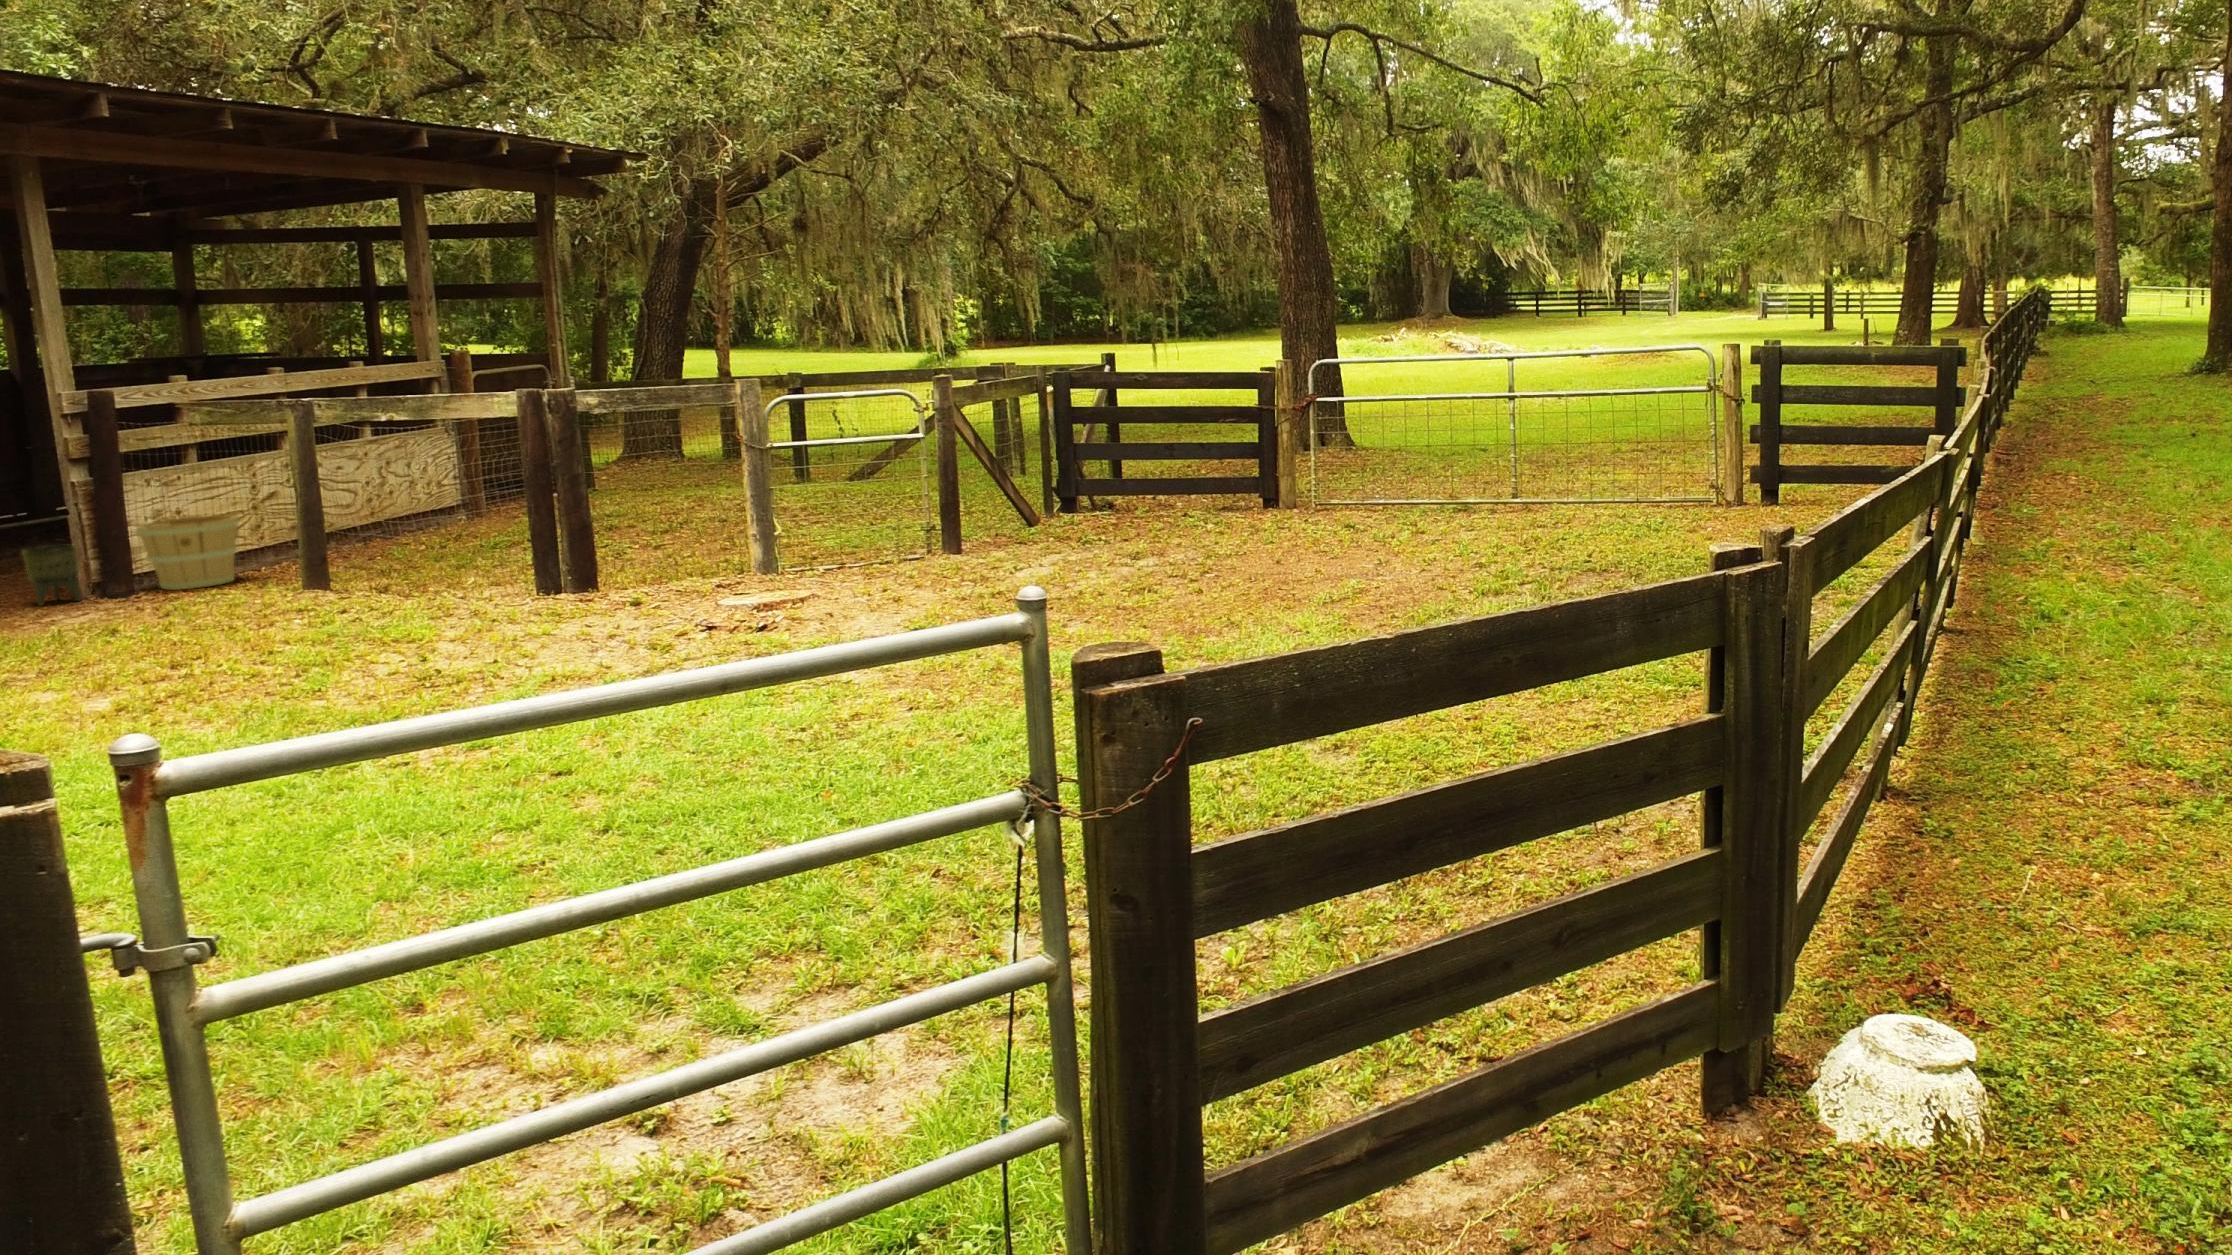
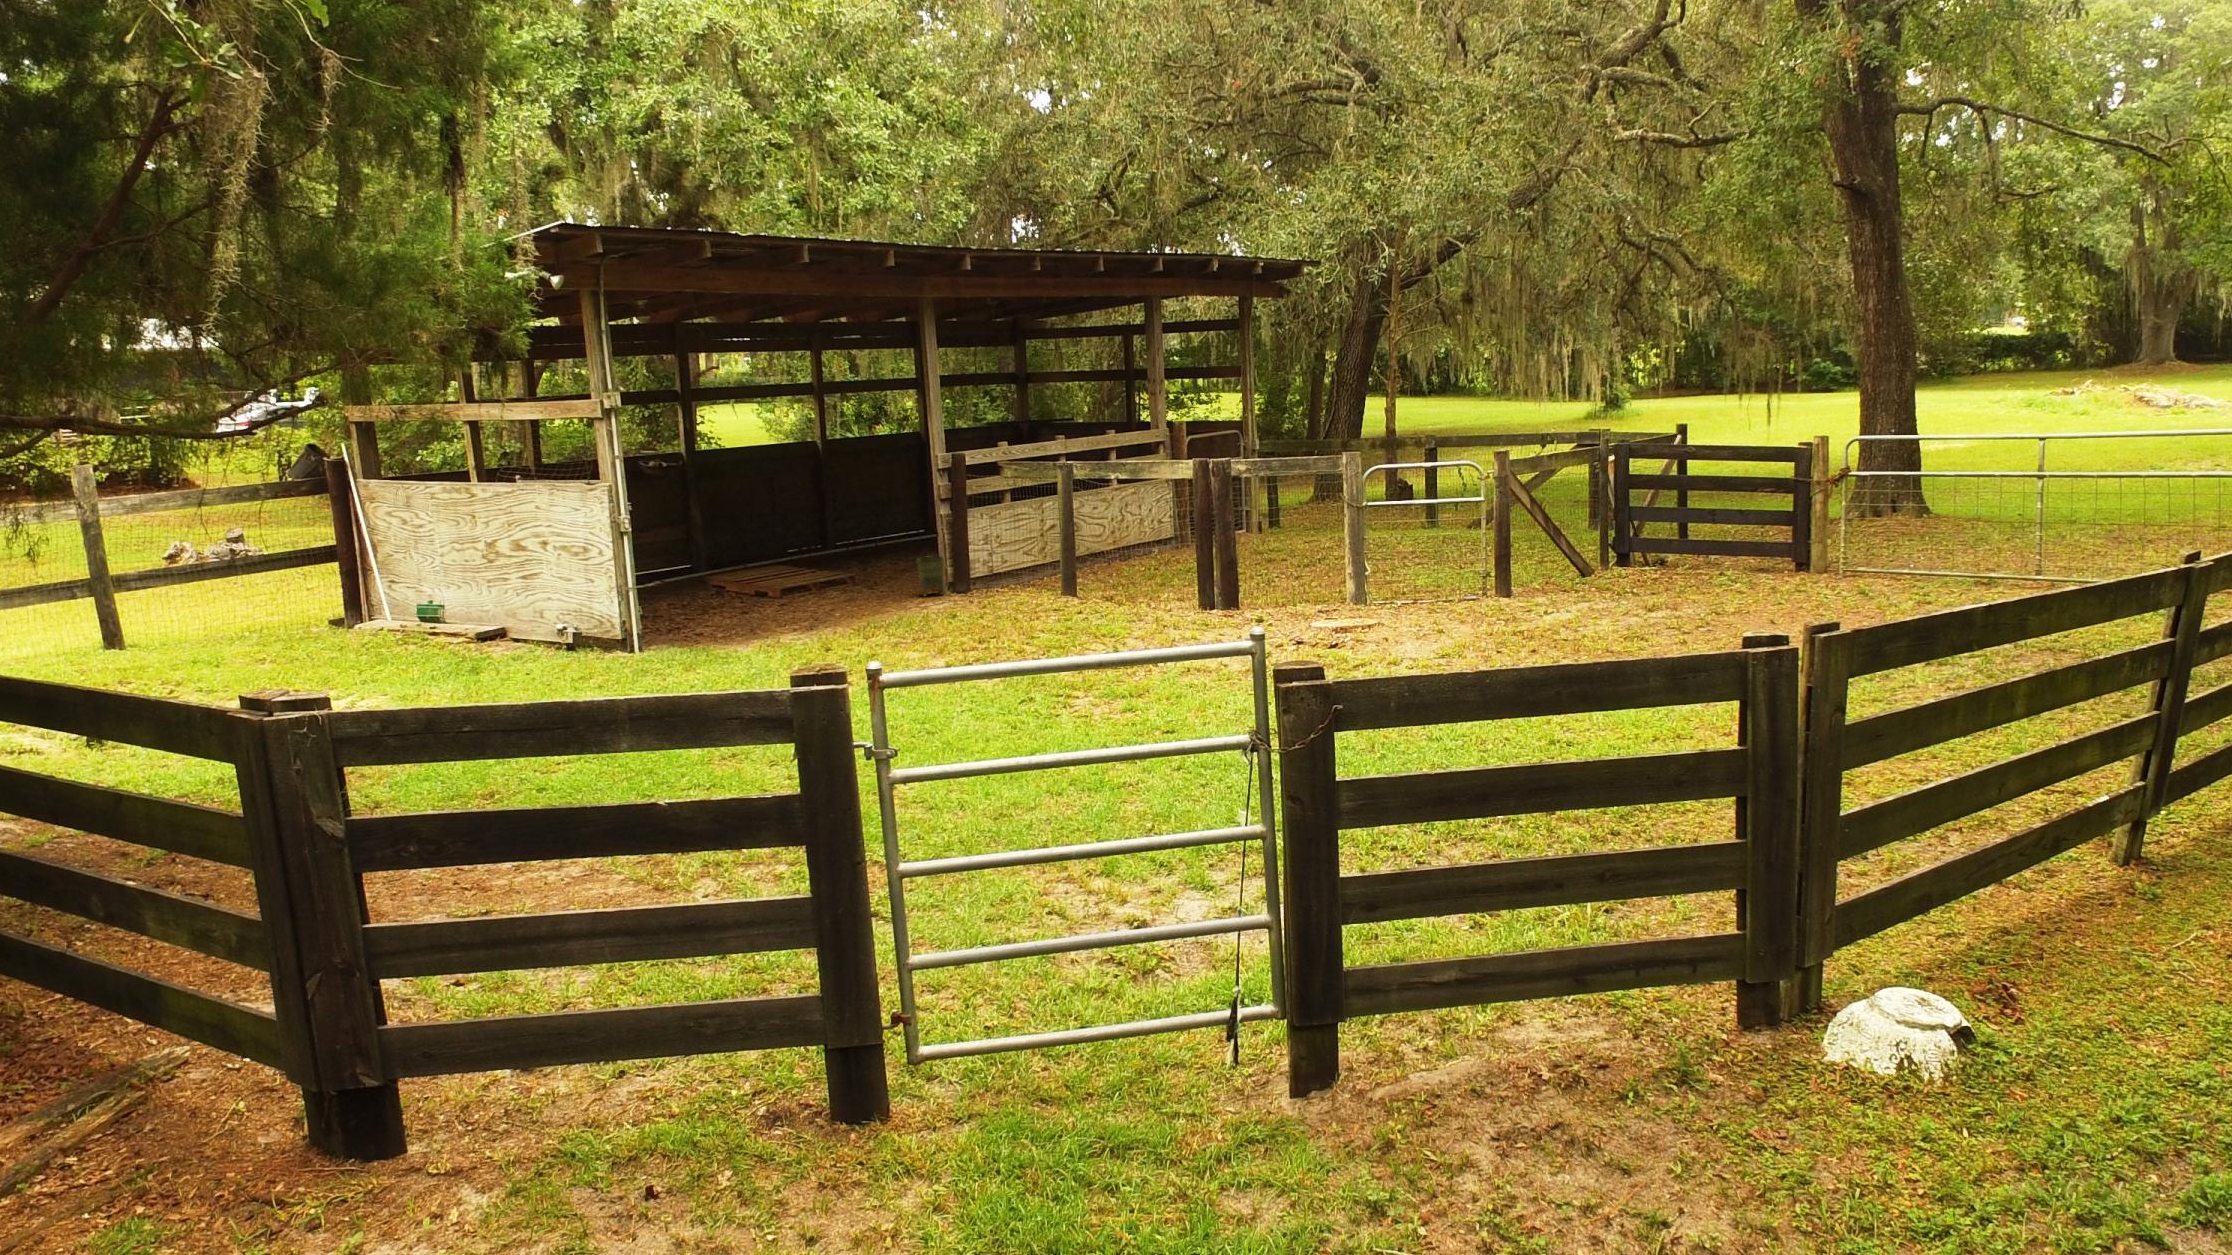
wooden bucket: present [135,515,238,590] -> none [975,539,1031,592]

